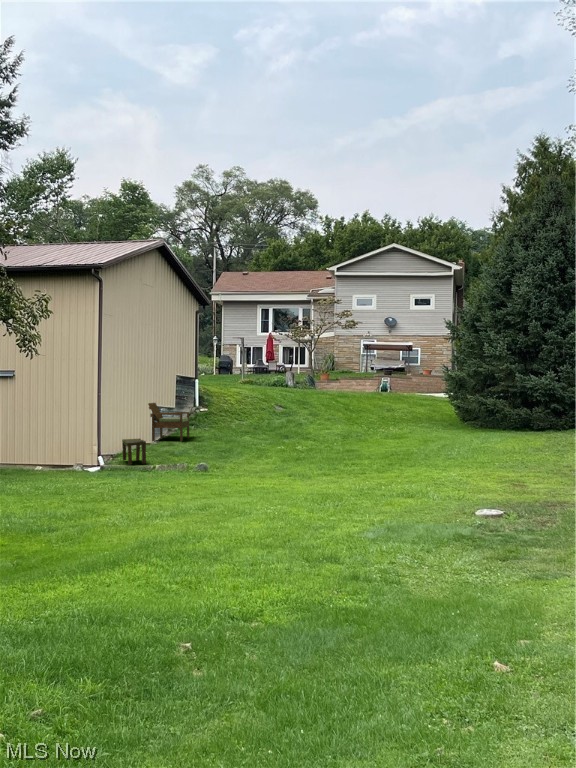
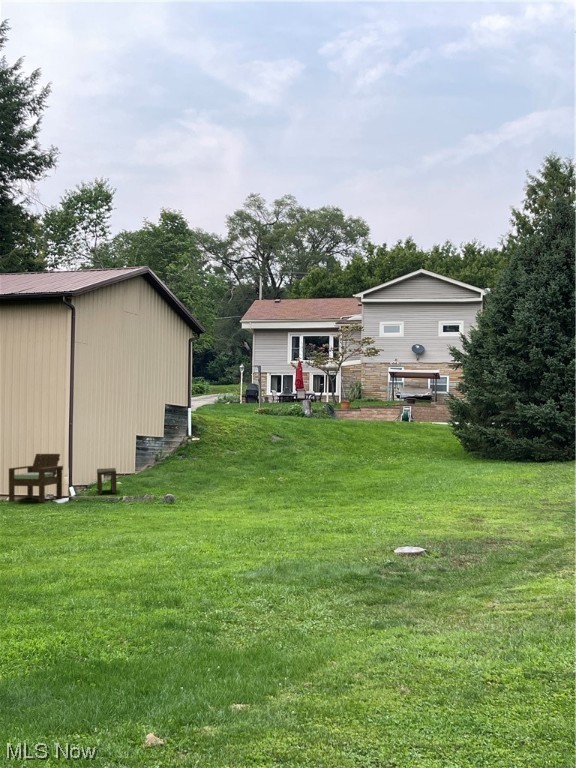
chair: present [148,403,189,441] -> present [9,454,63,502]

